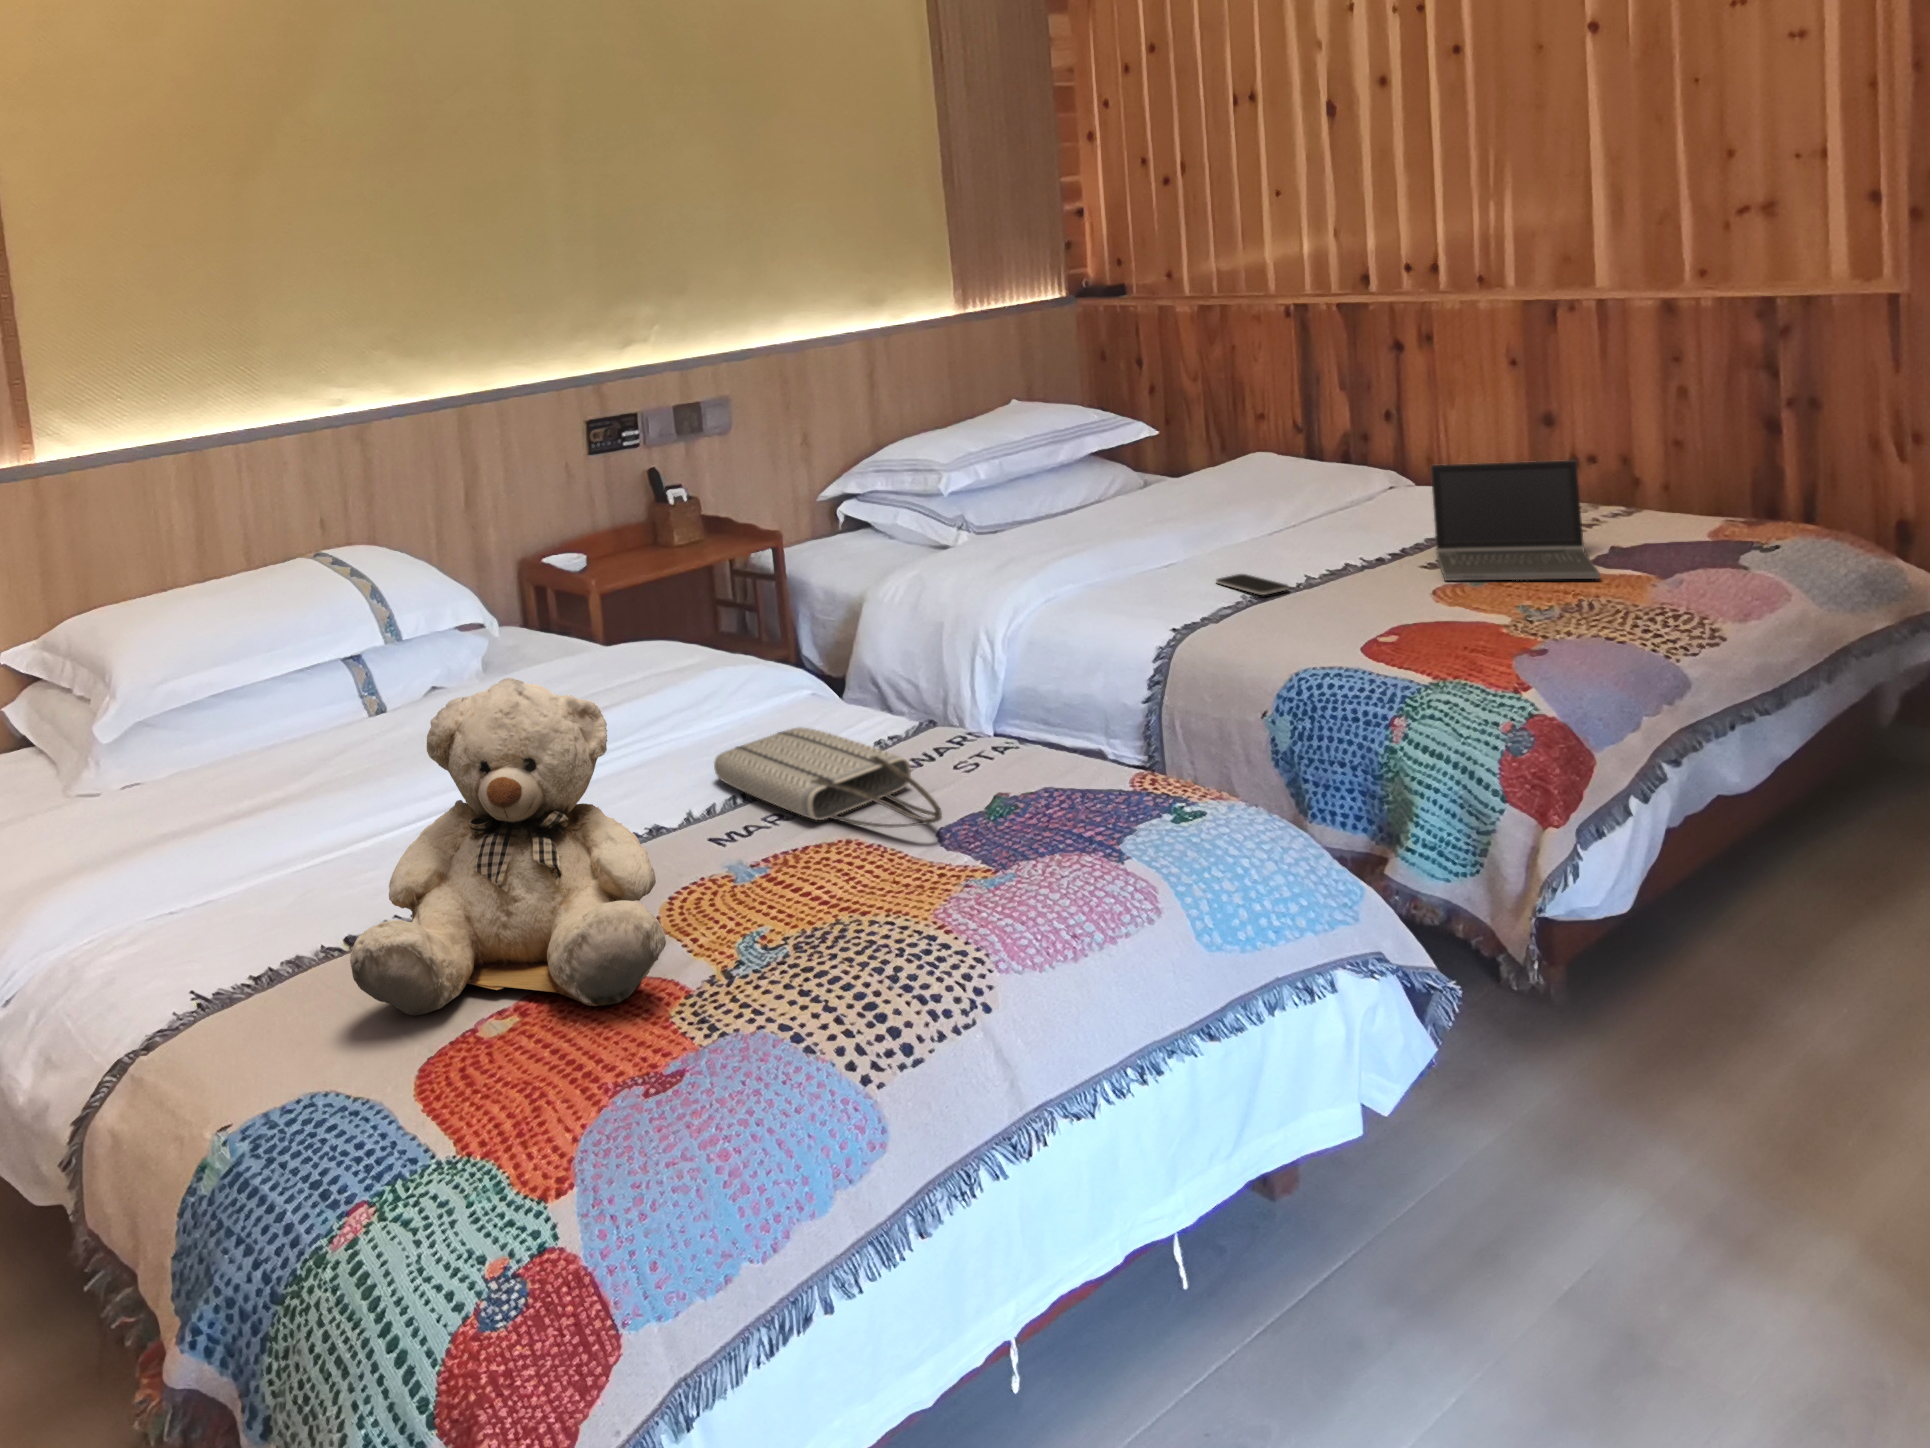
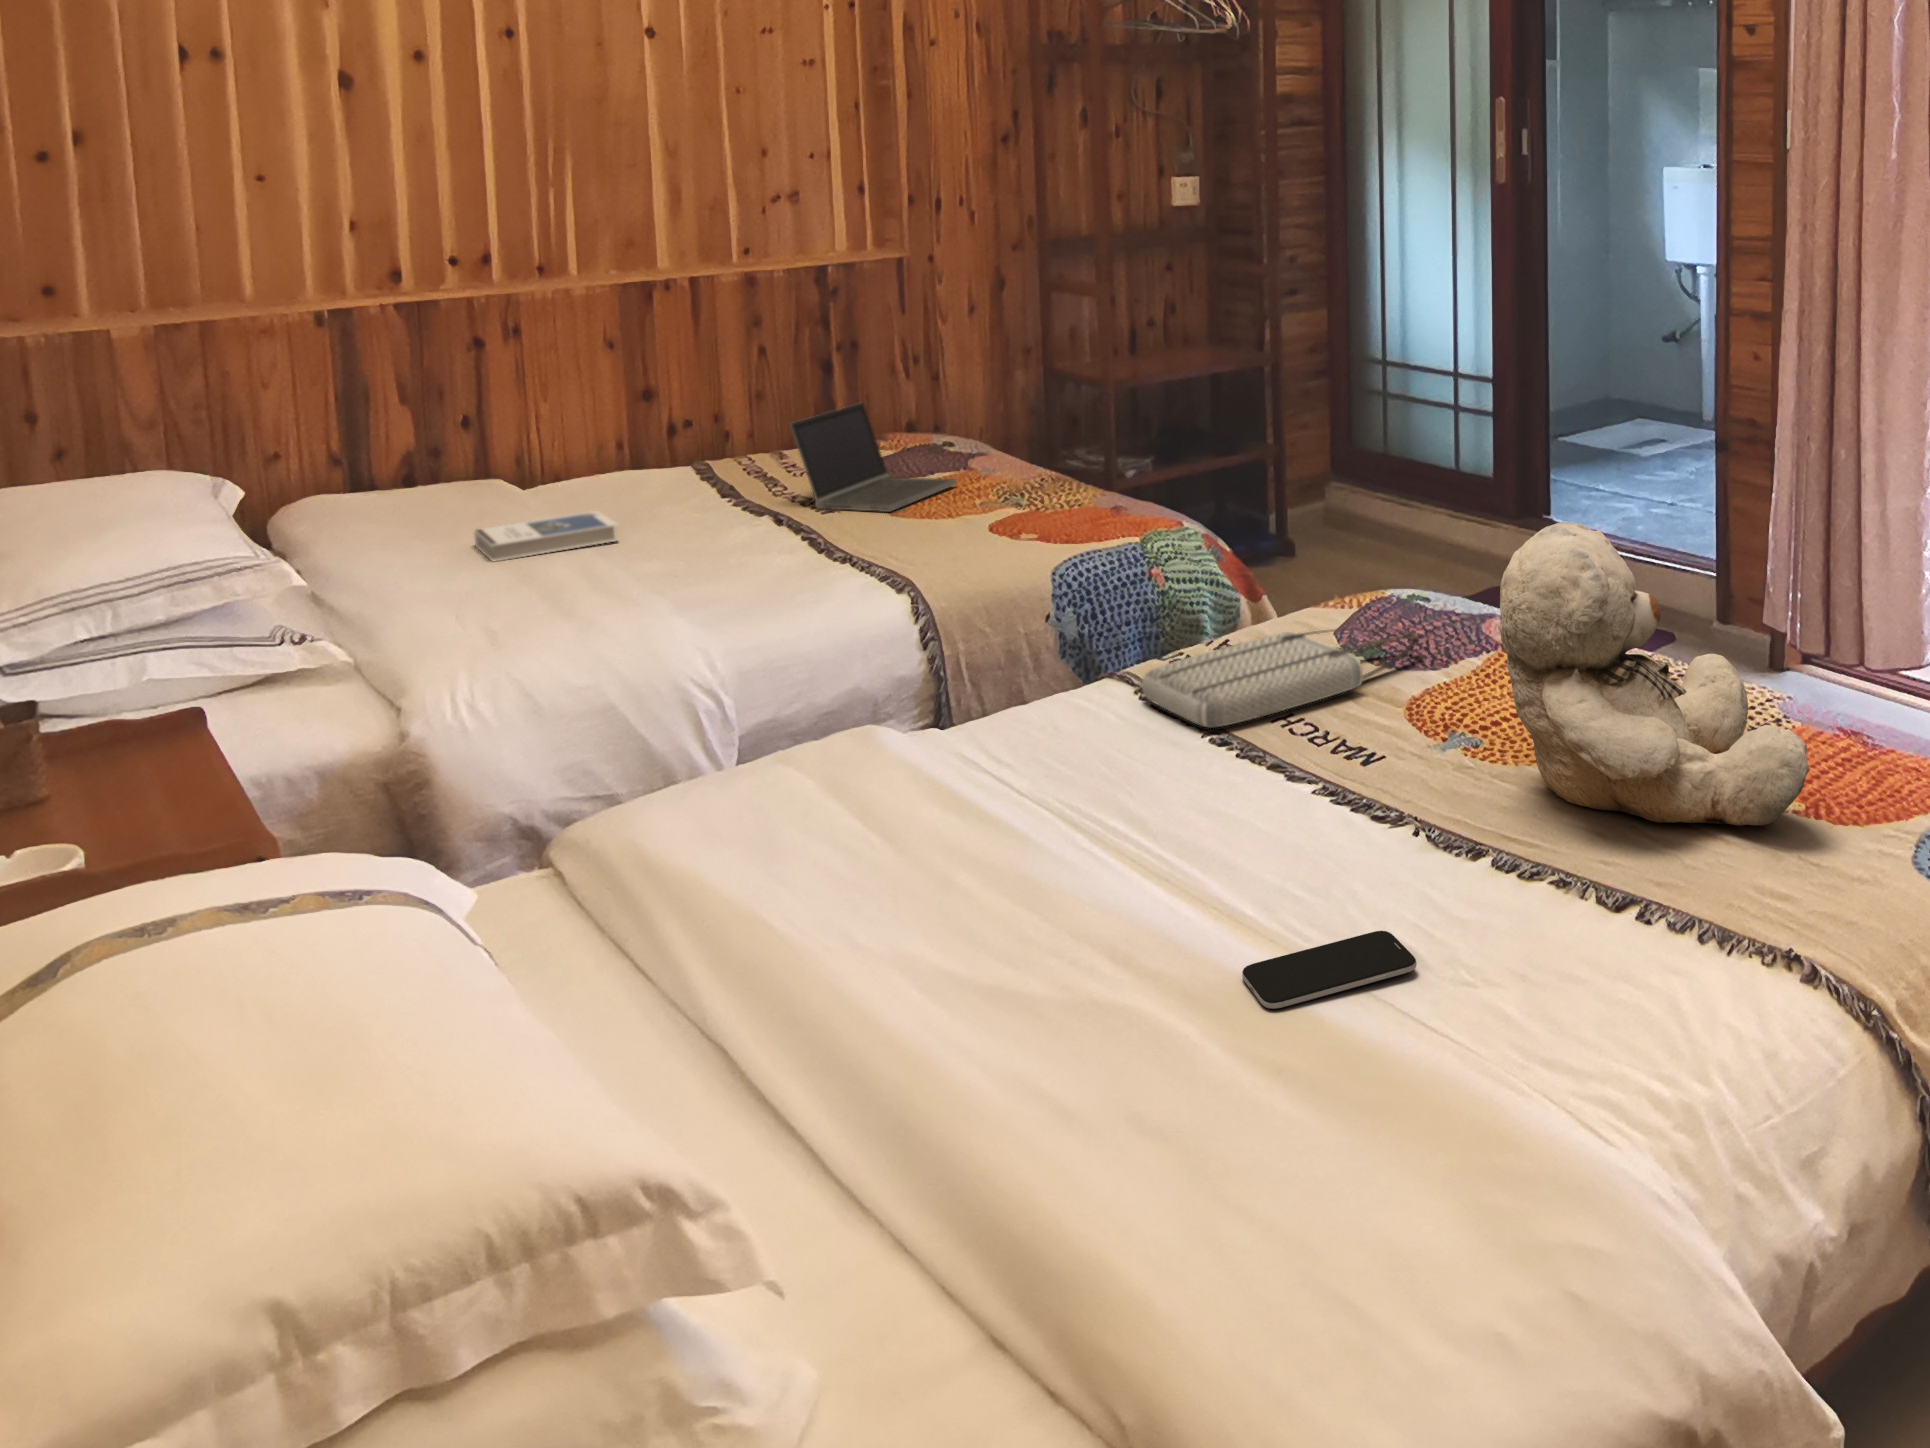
hardback book: none [1173,497,1300,534] -> present [474,511,618,562]
smartphone: present [1216,574,1289,595] -> present [1242,931,1417,1009]

